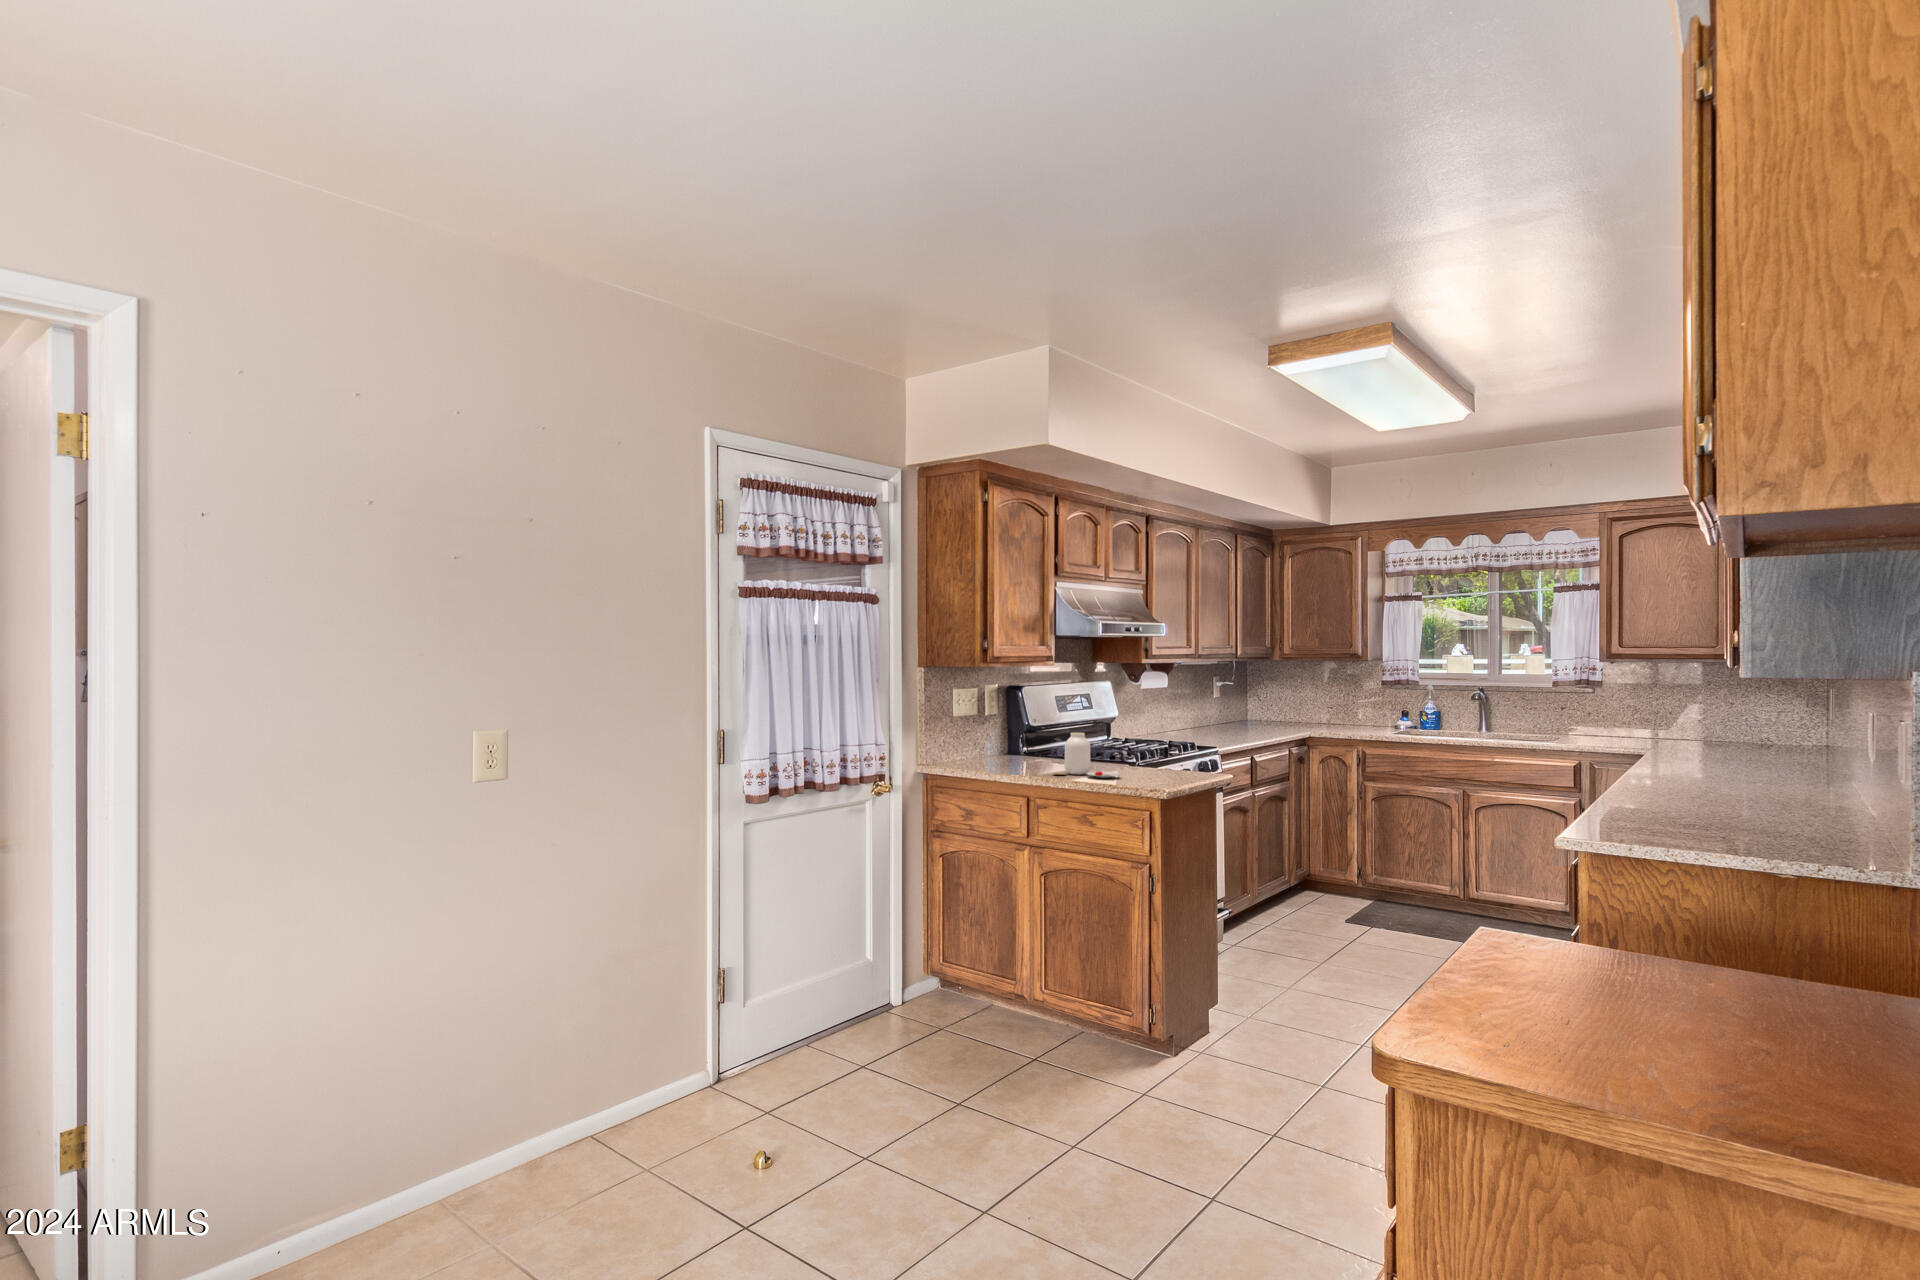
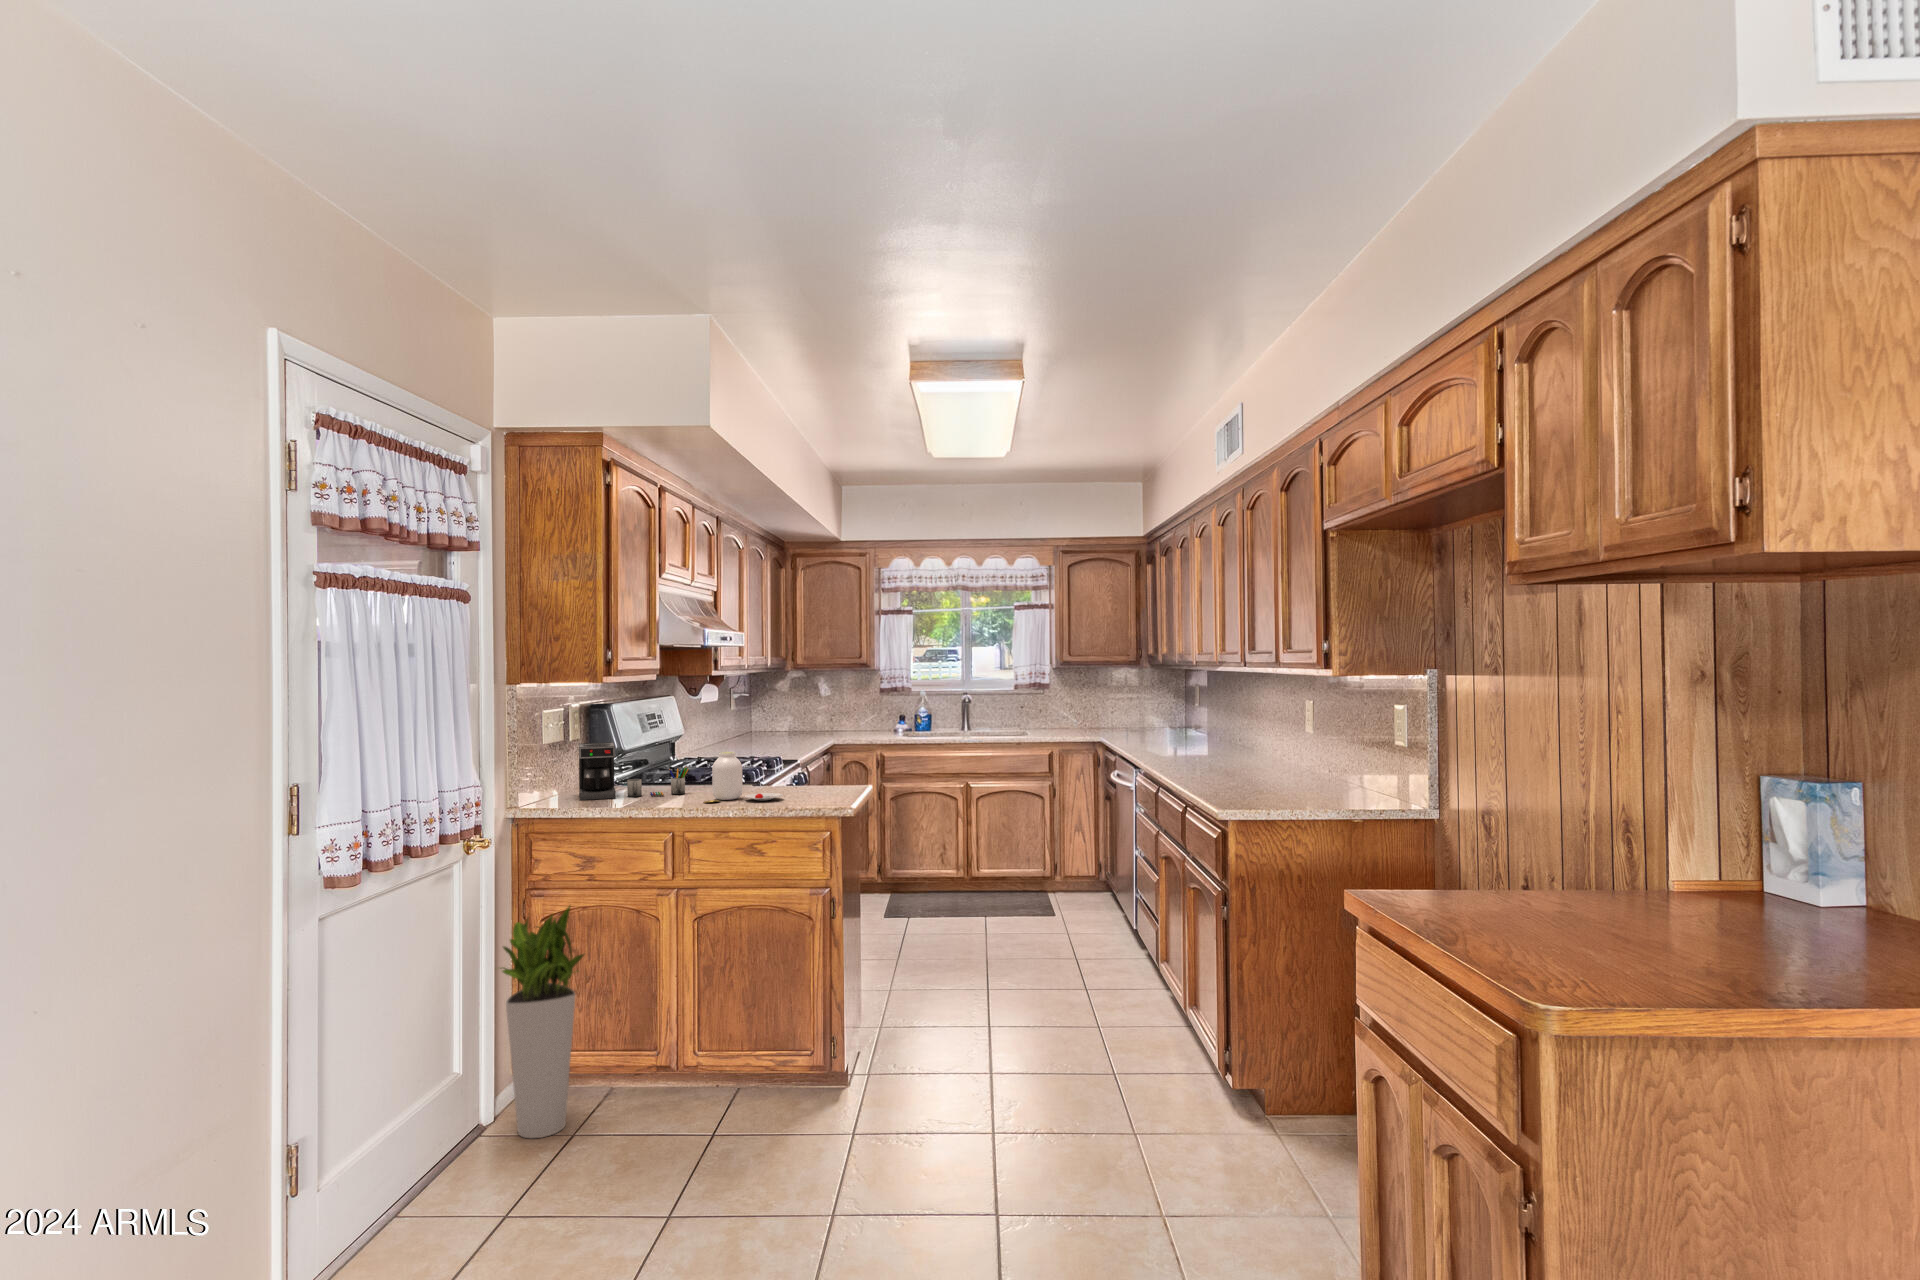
coffee maker: none [971,717,1060,766] -> present [579,742,689,800]
planter: none [890,844,960,1023] -> present [500,906,584,1138]

